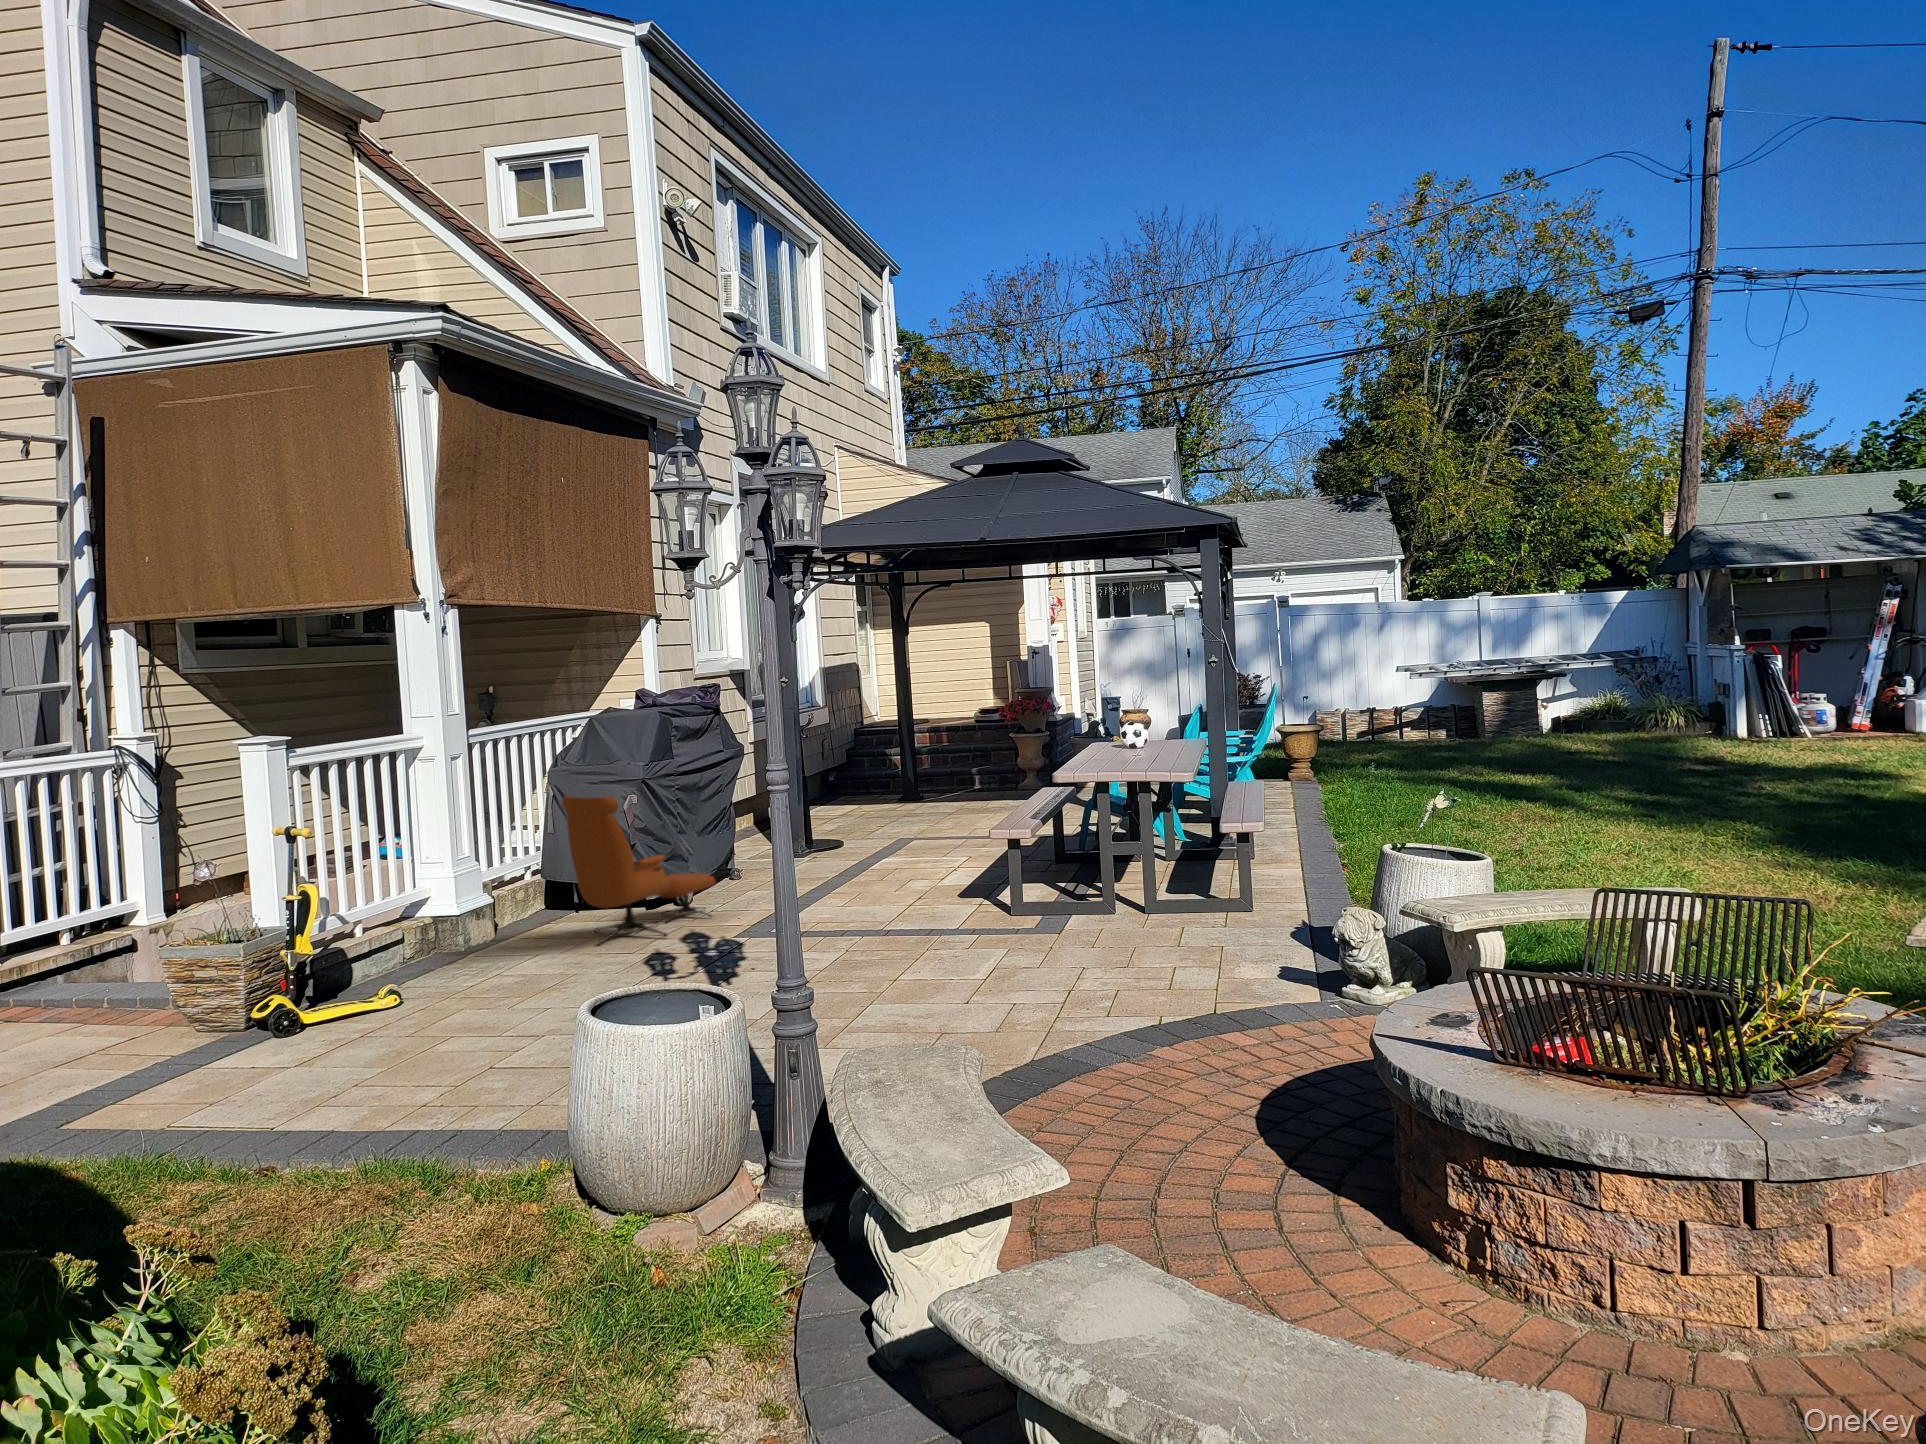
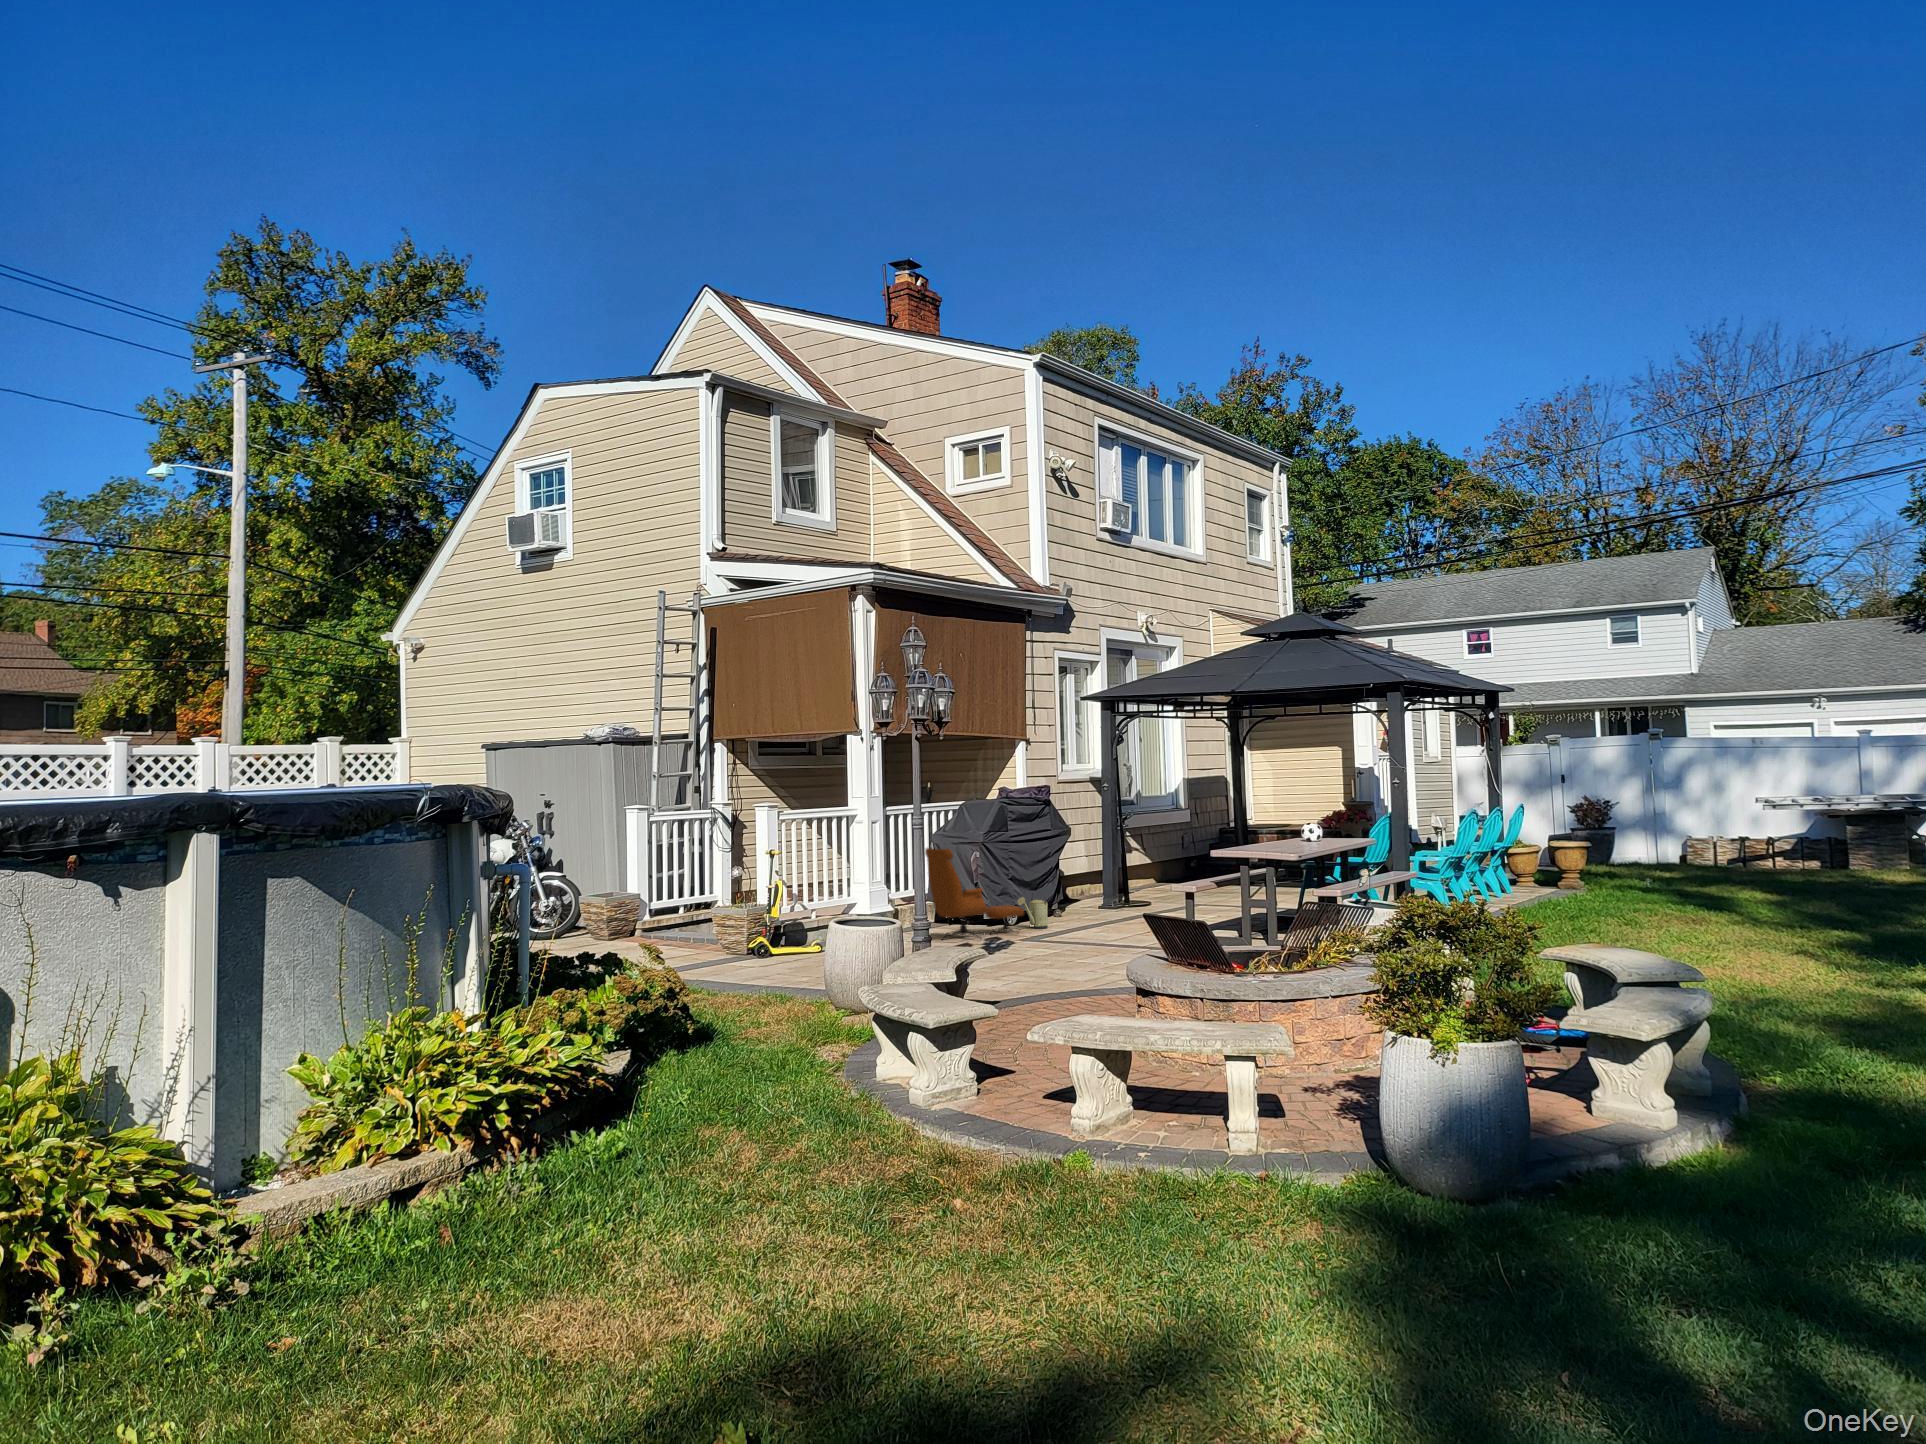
watering can: none [697,846,739,902] -> present [1018,893,1048,929]

